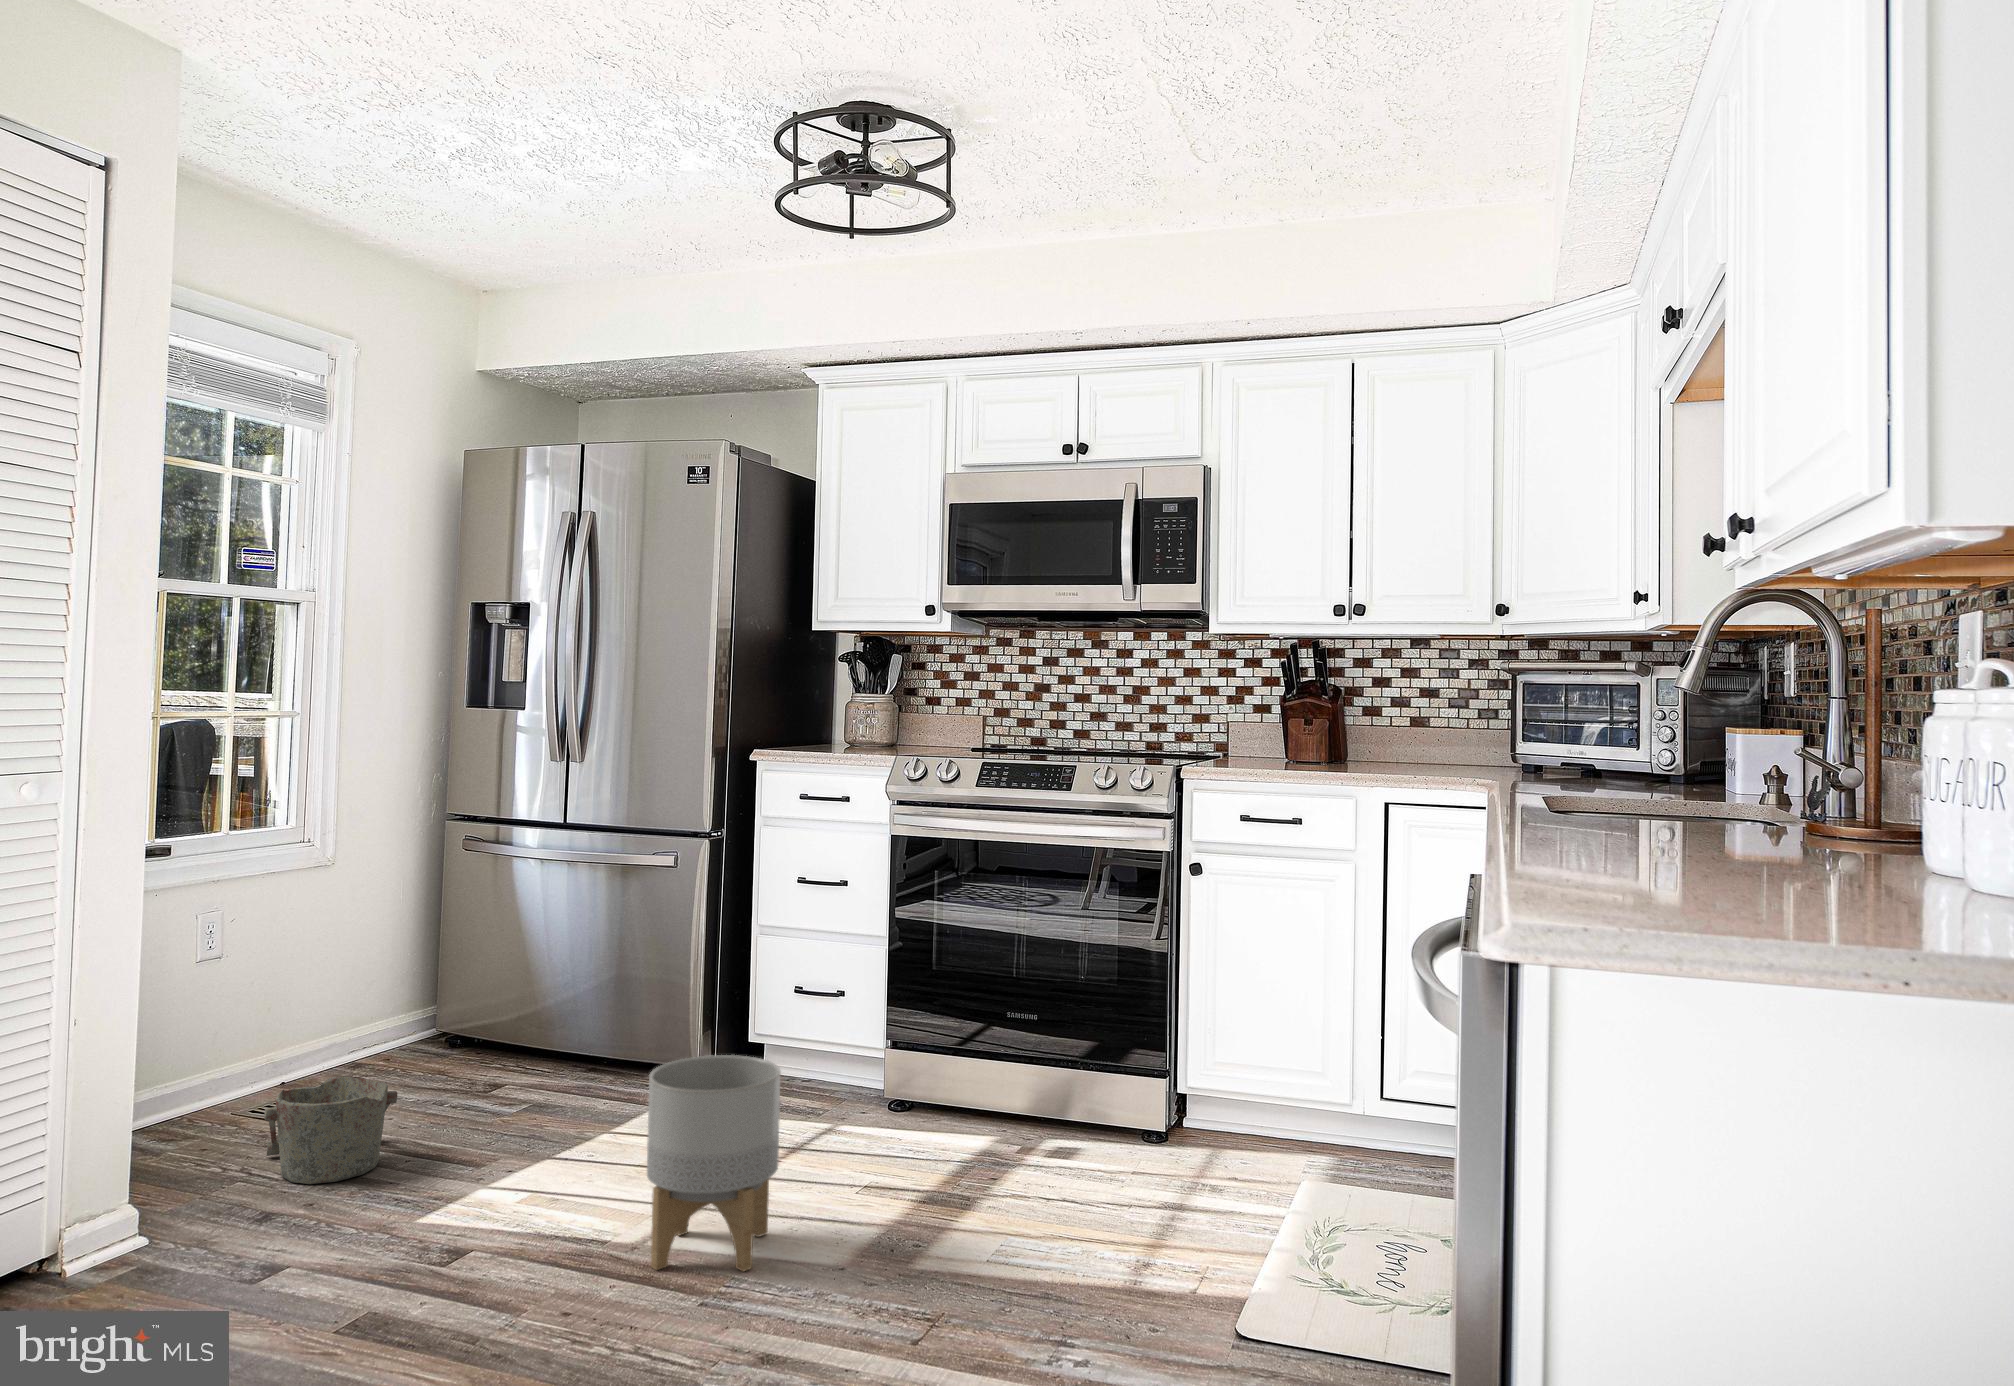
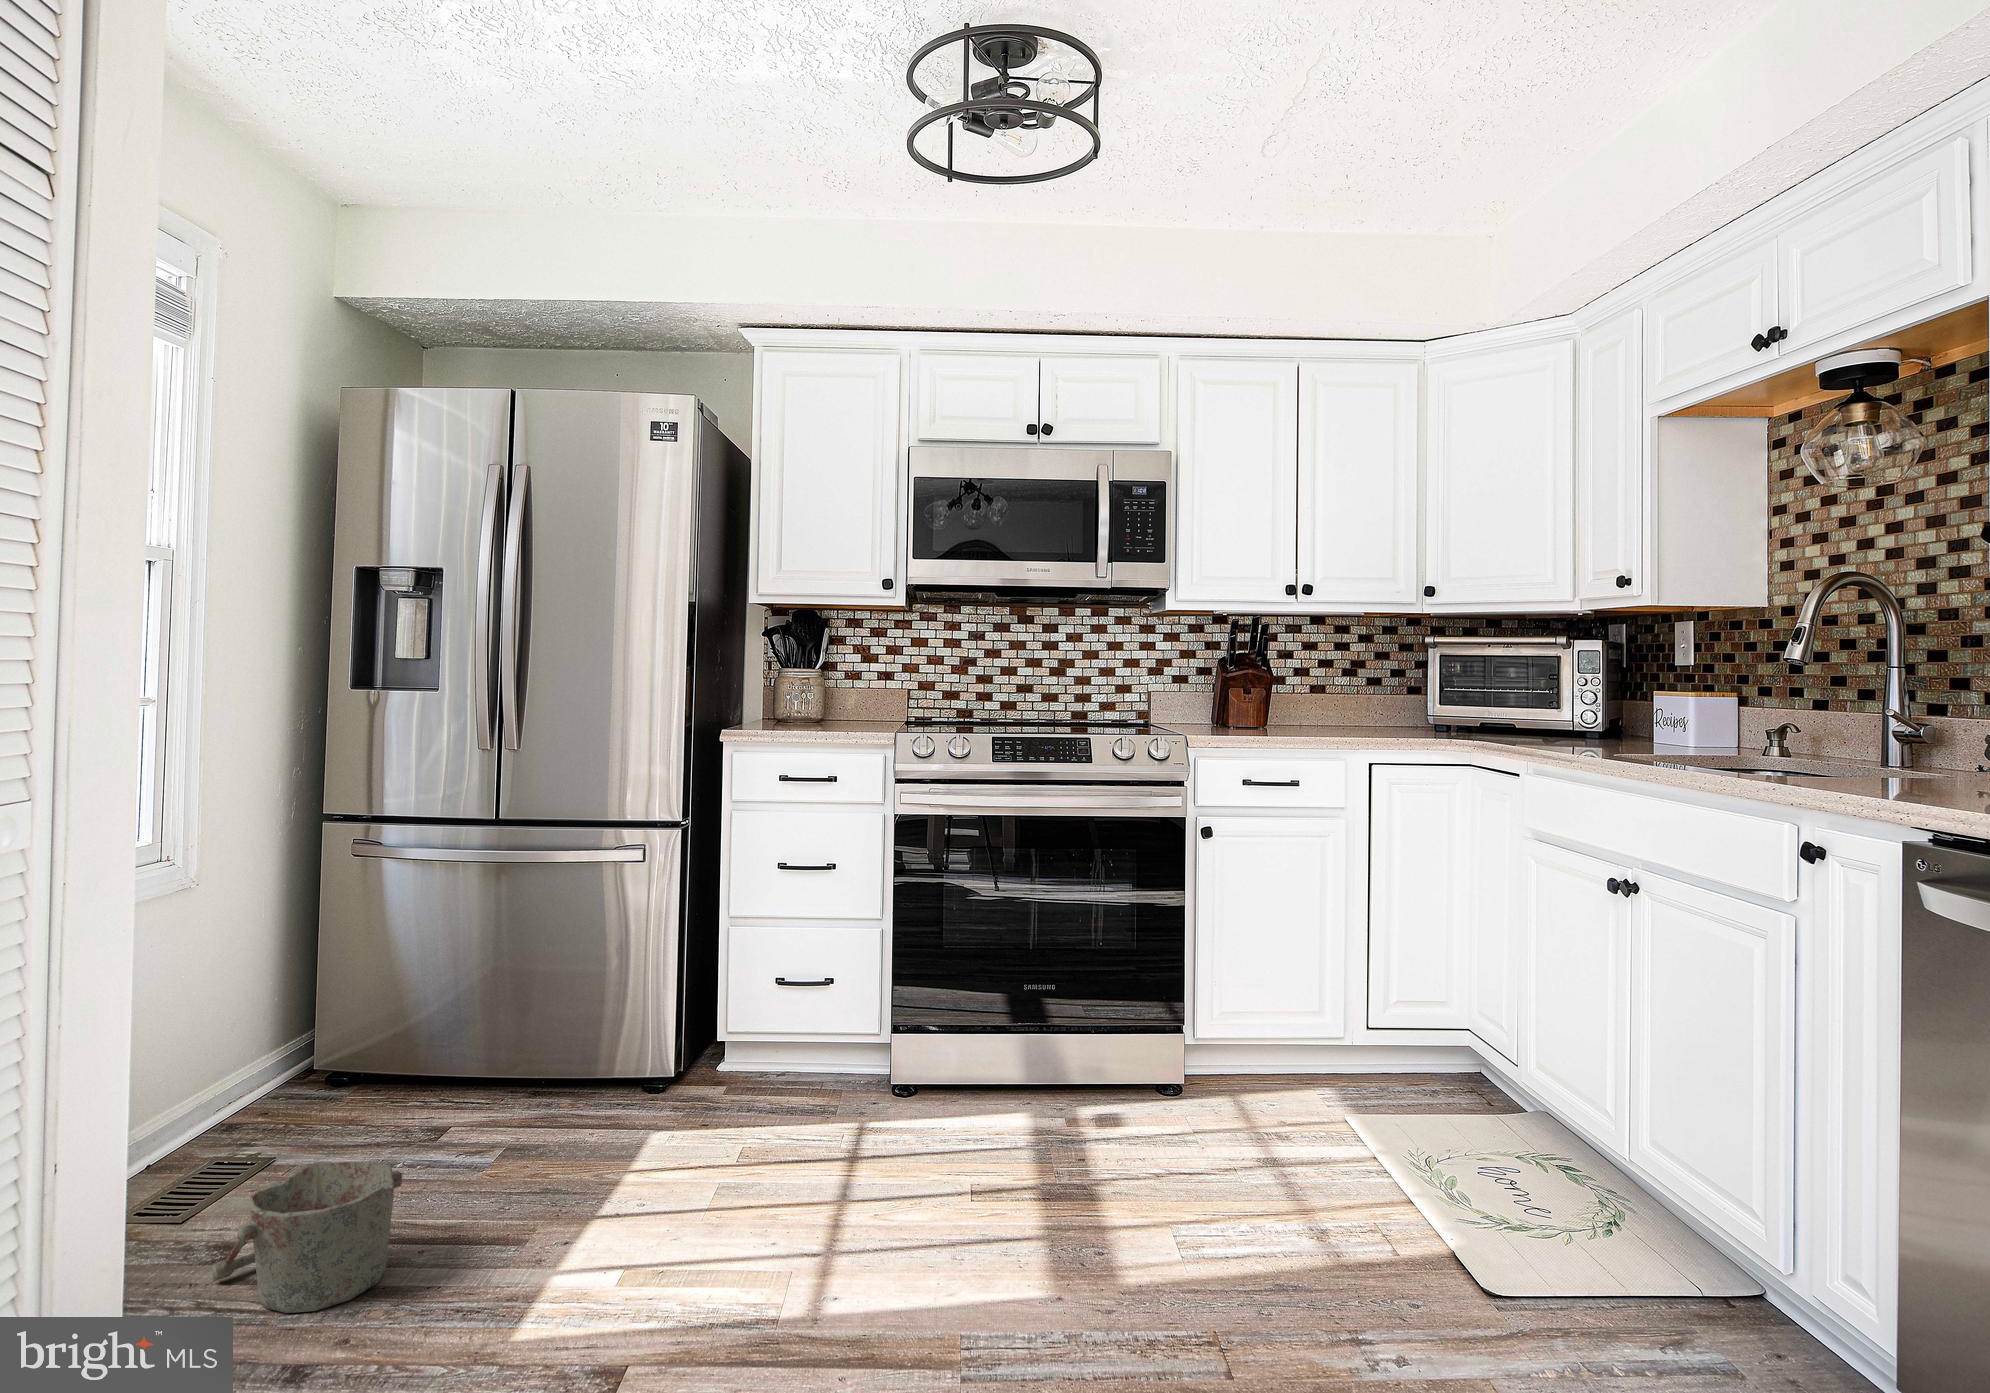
planter: present [647,1055,781,1271] -> none [823,1078,967,1338]

